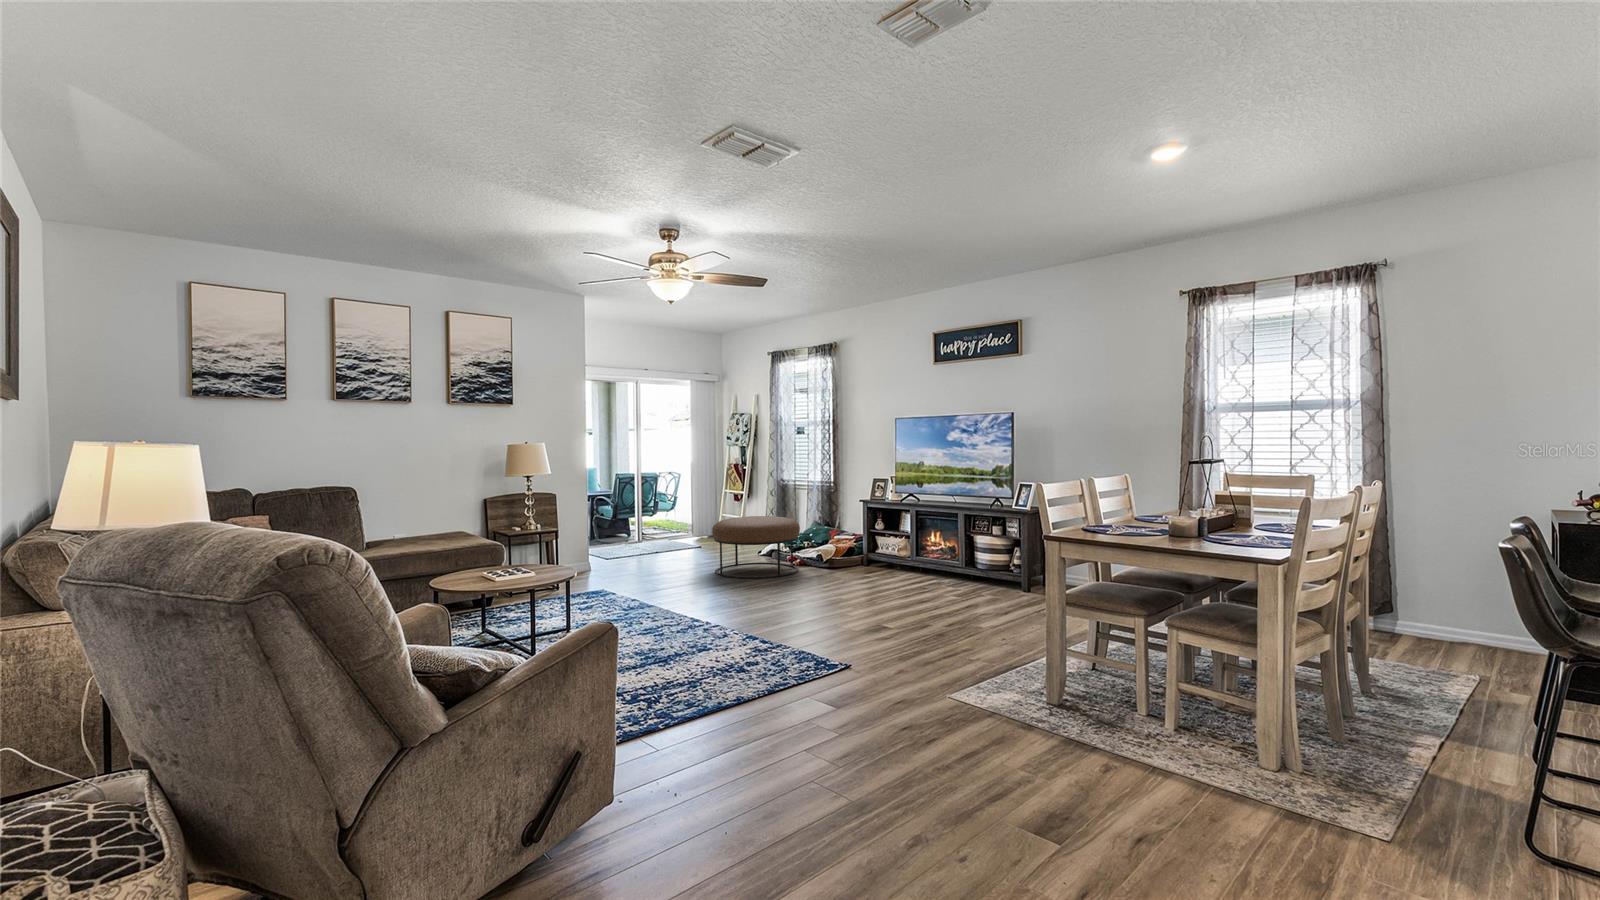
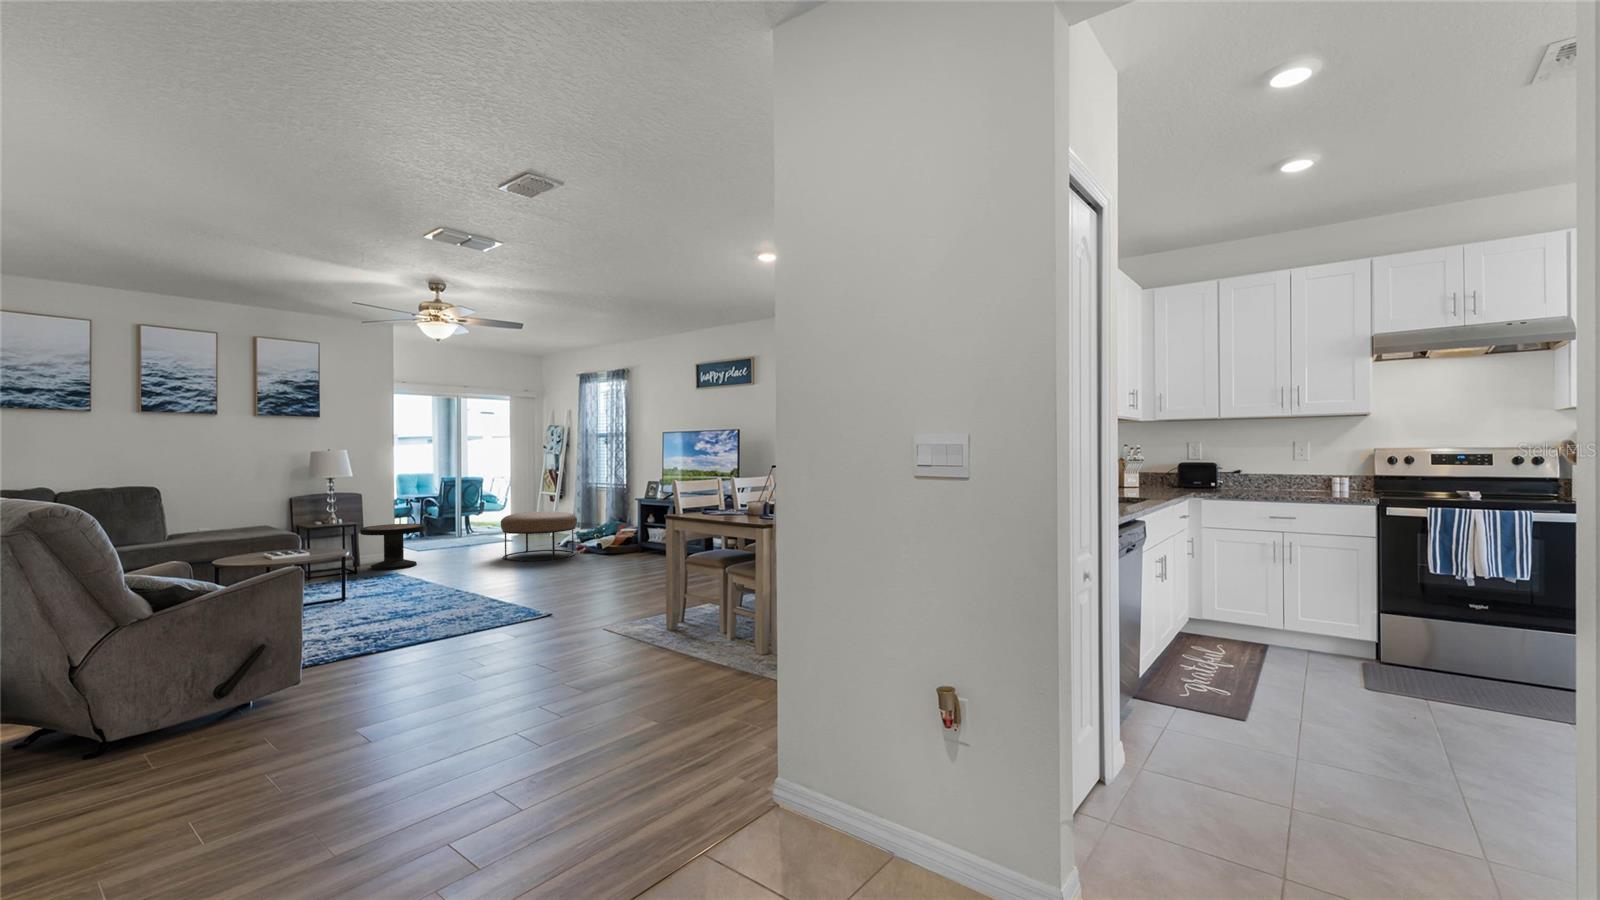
side table: none [562,531,632,588] -> present [360,524,426,570]

